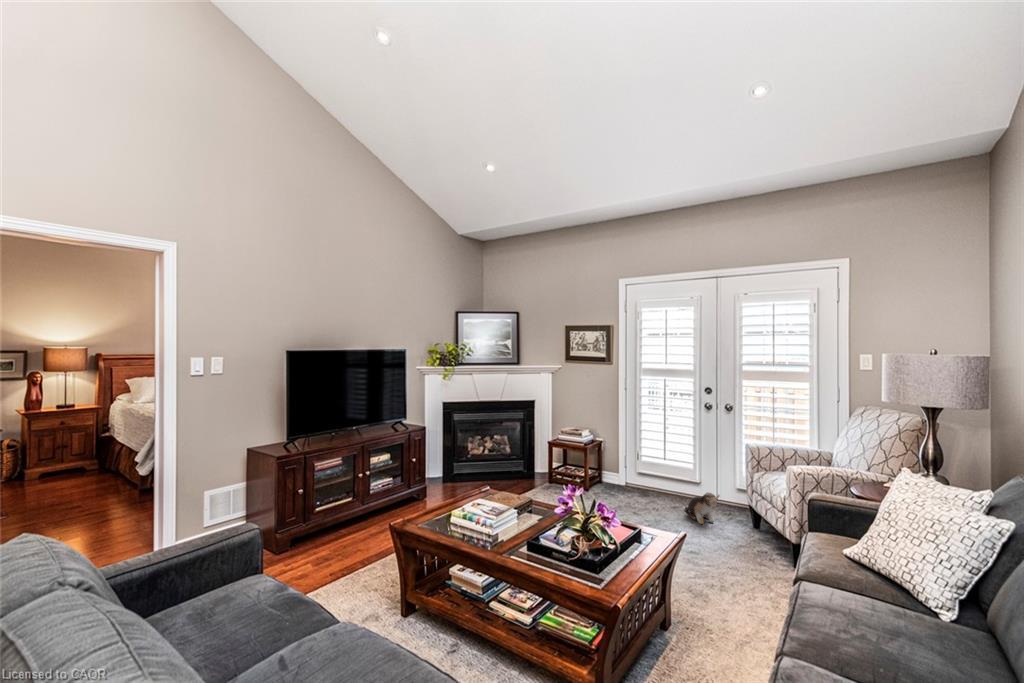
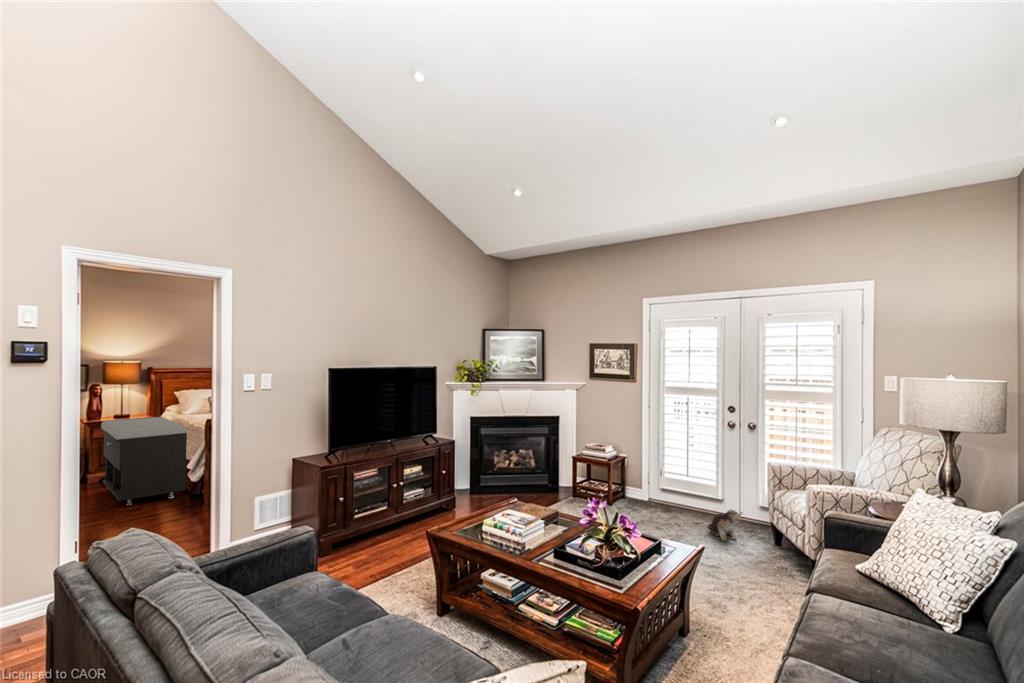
storage bench: none [43,408,138,504] -> present [101,417,187,505]

